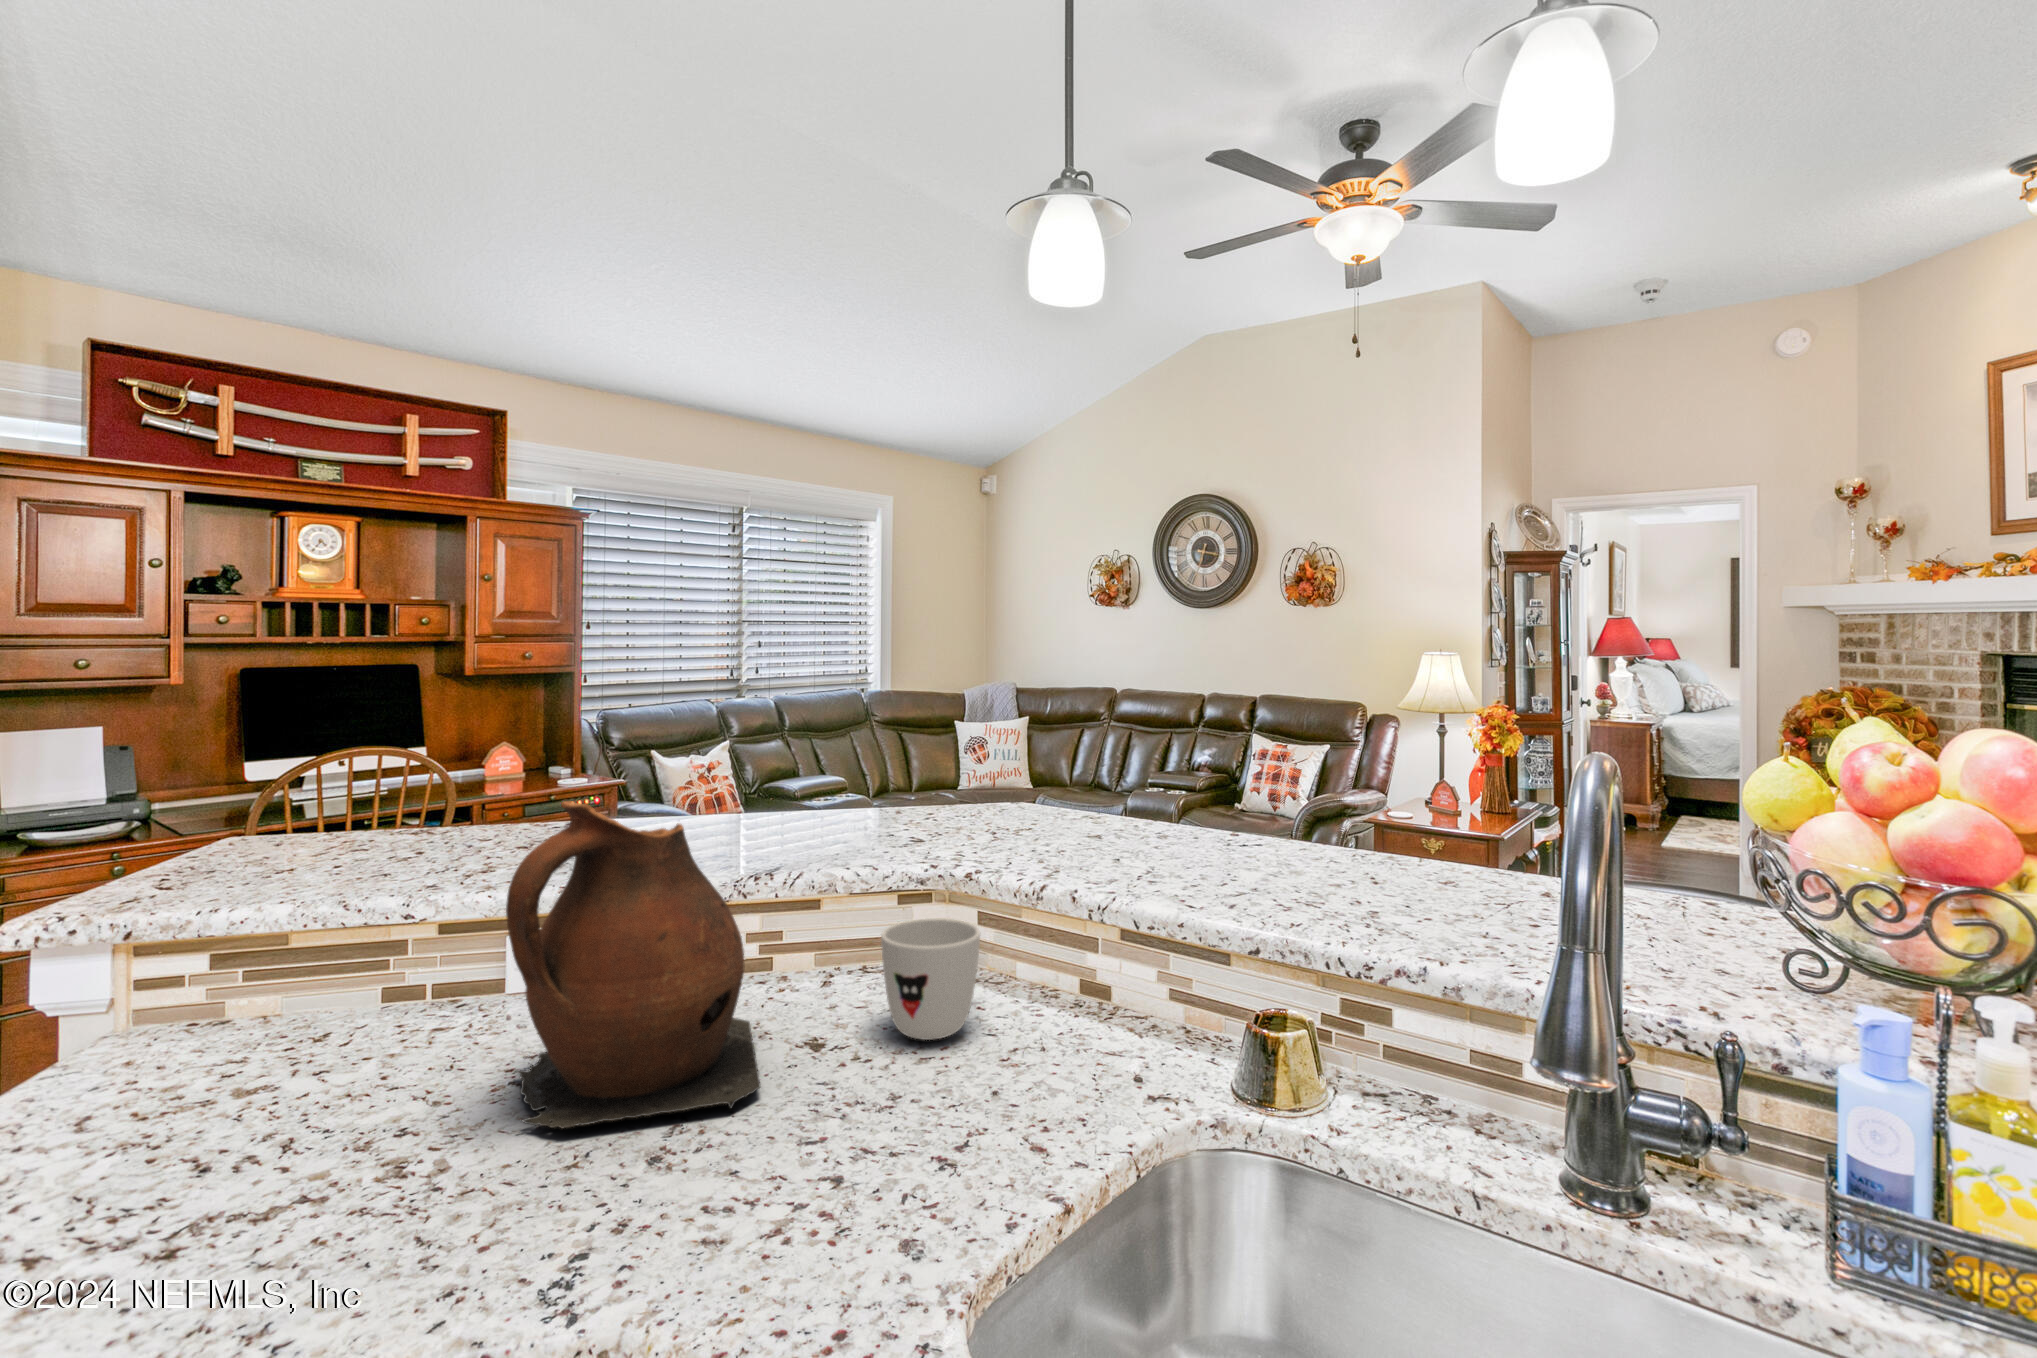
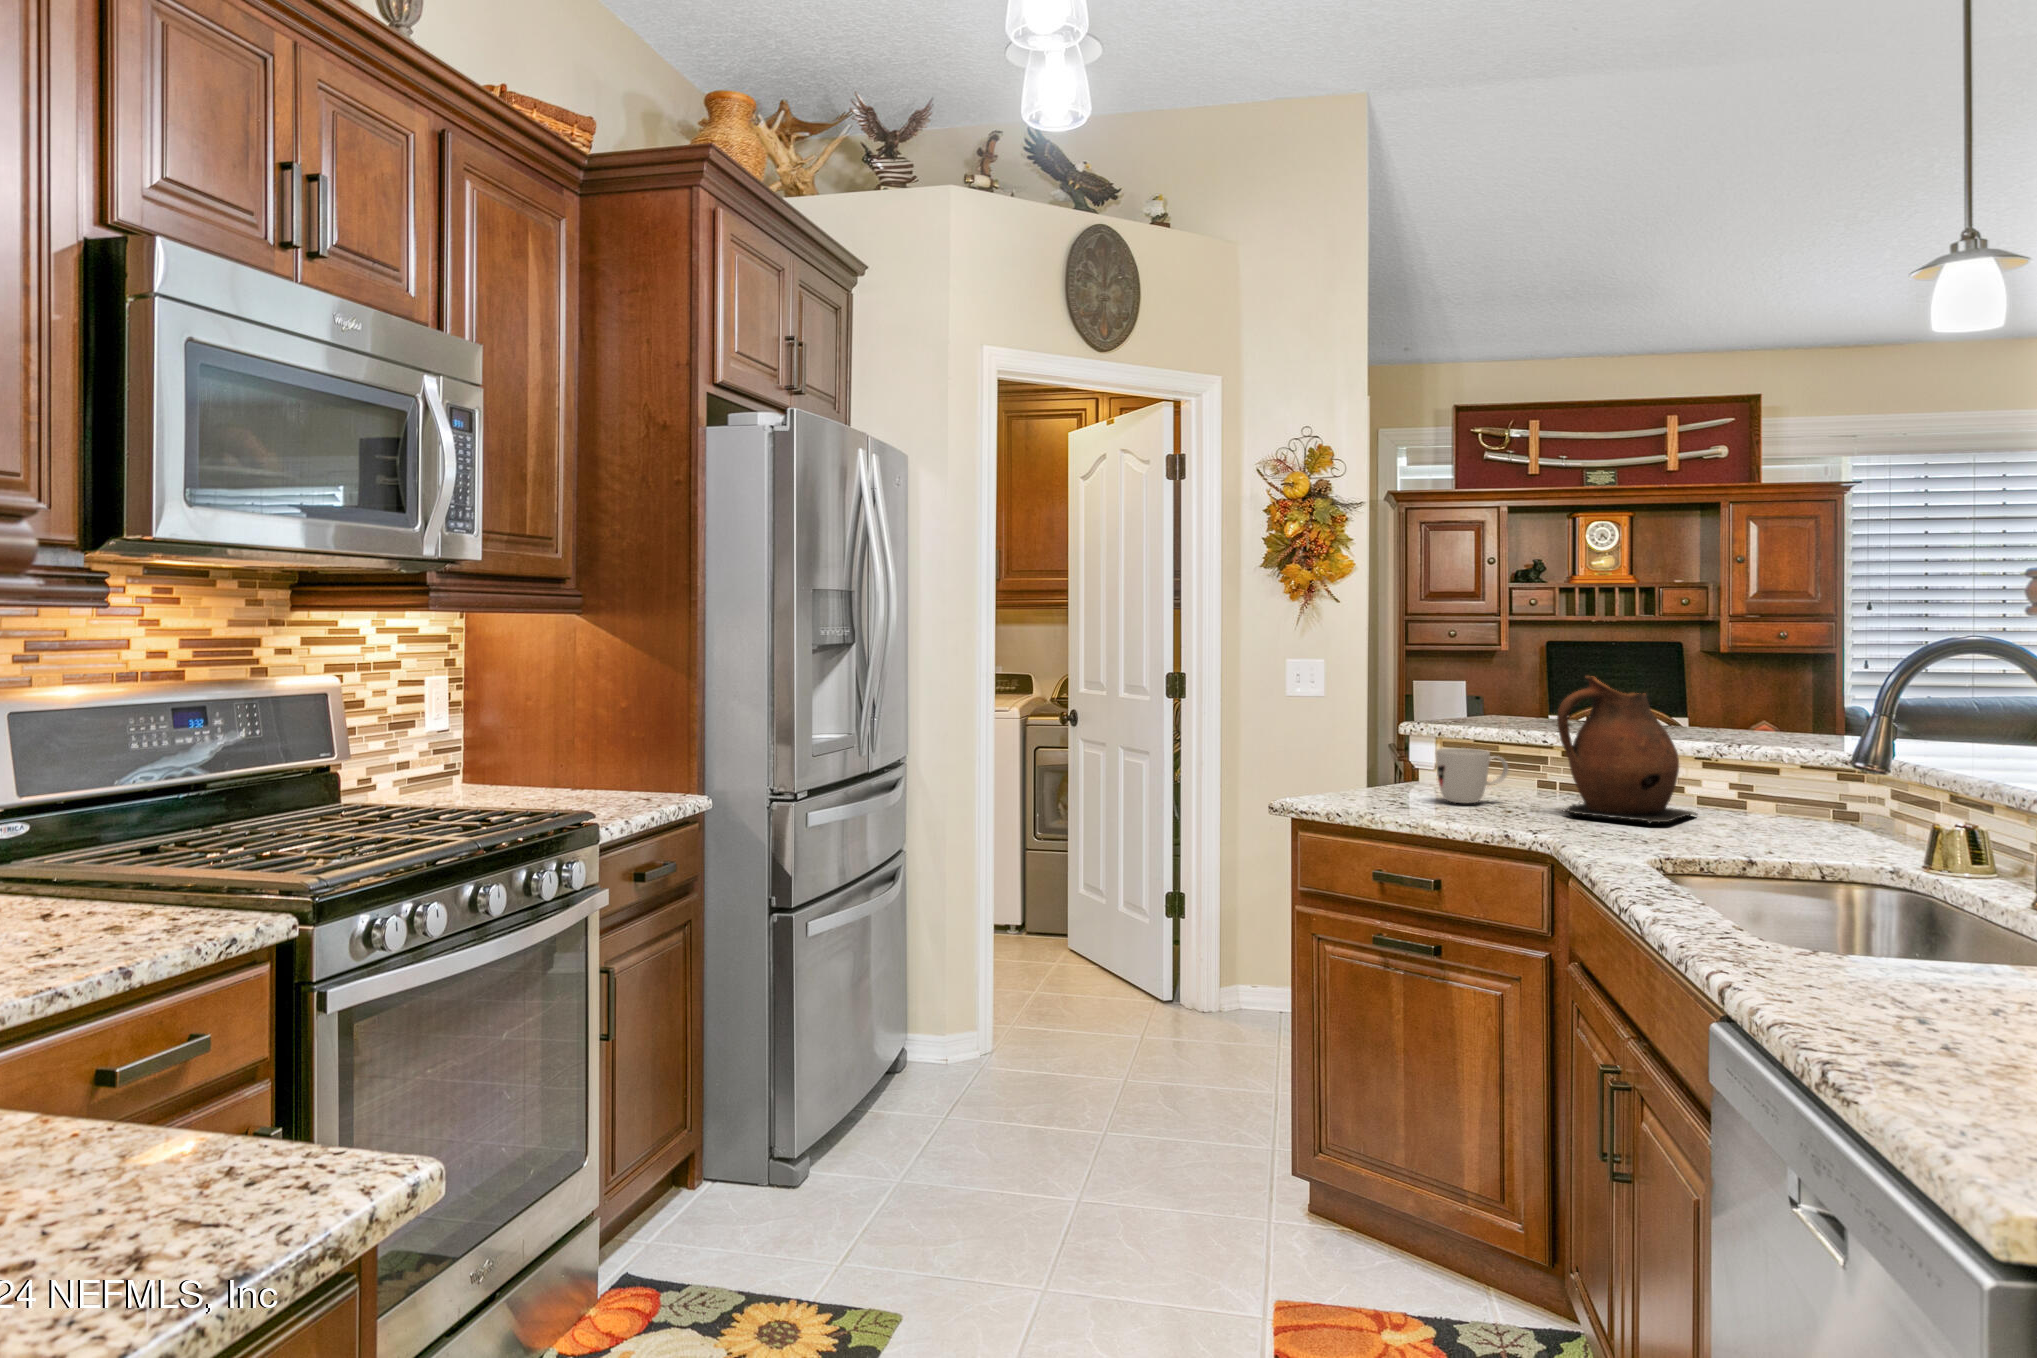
mug: present [881,919,980,1040] -> present [1436,748,1508,803]

